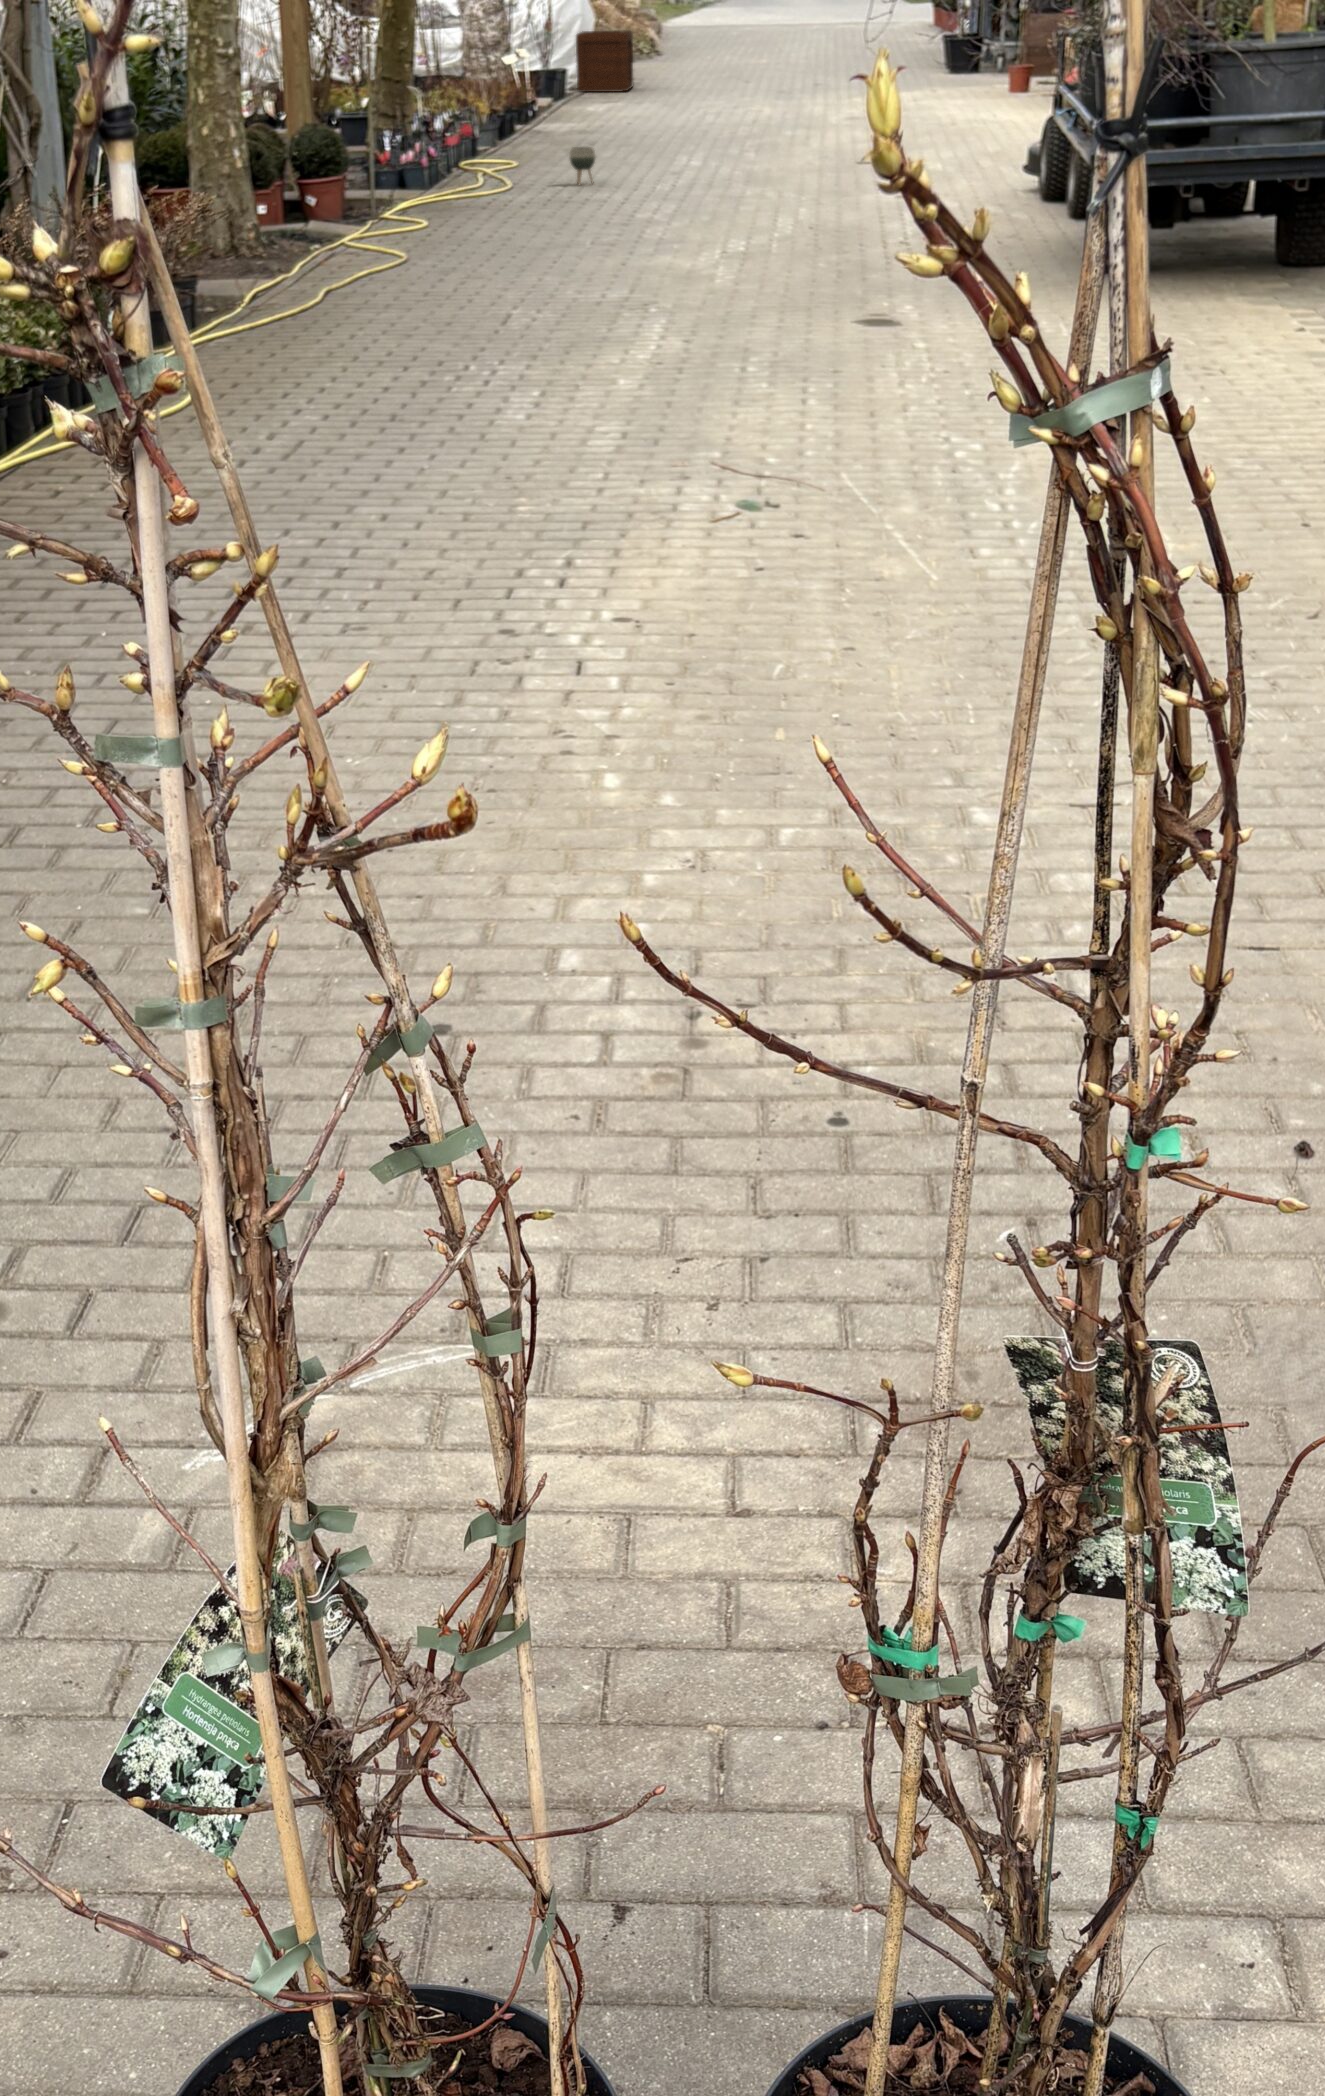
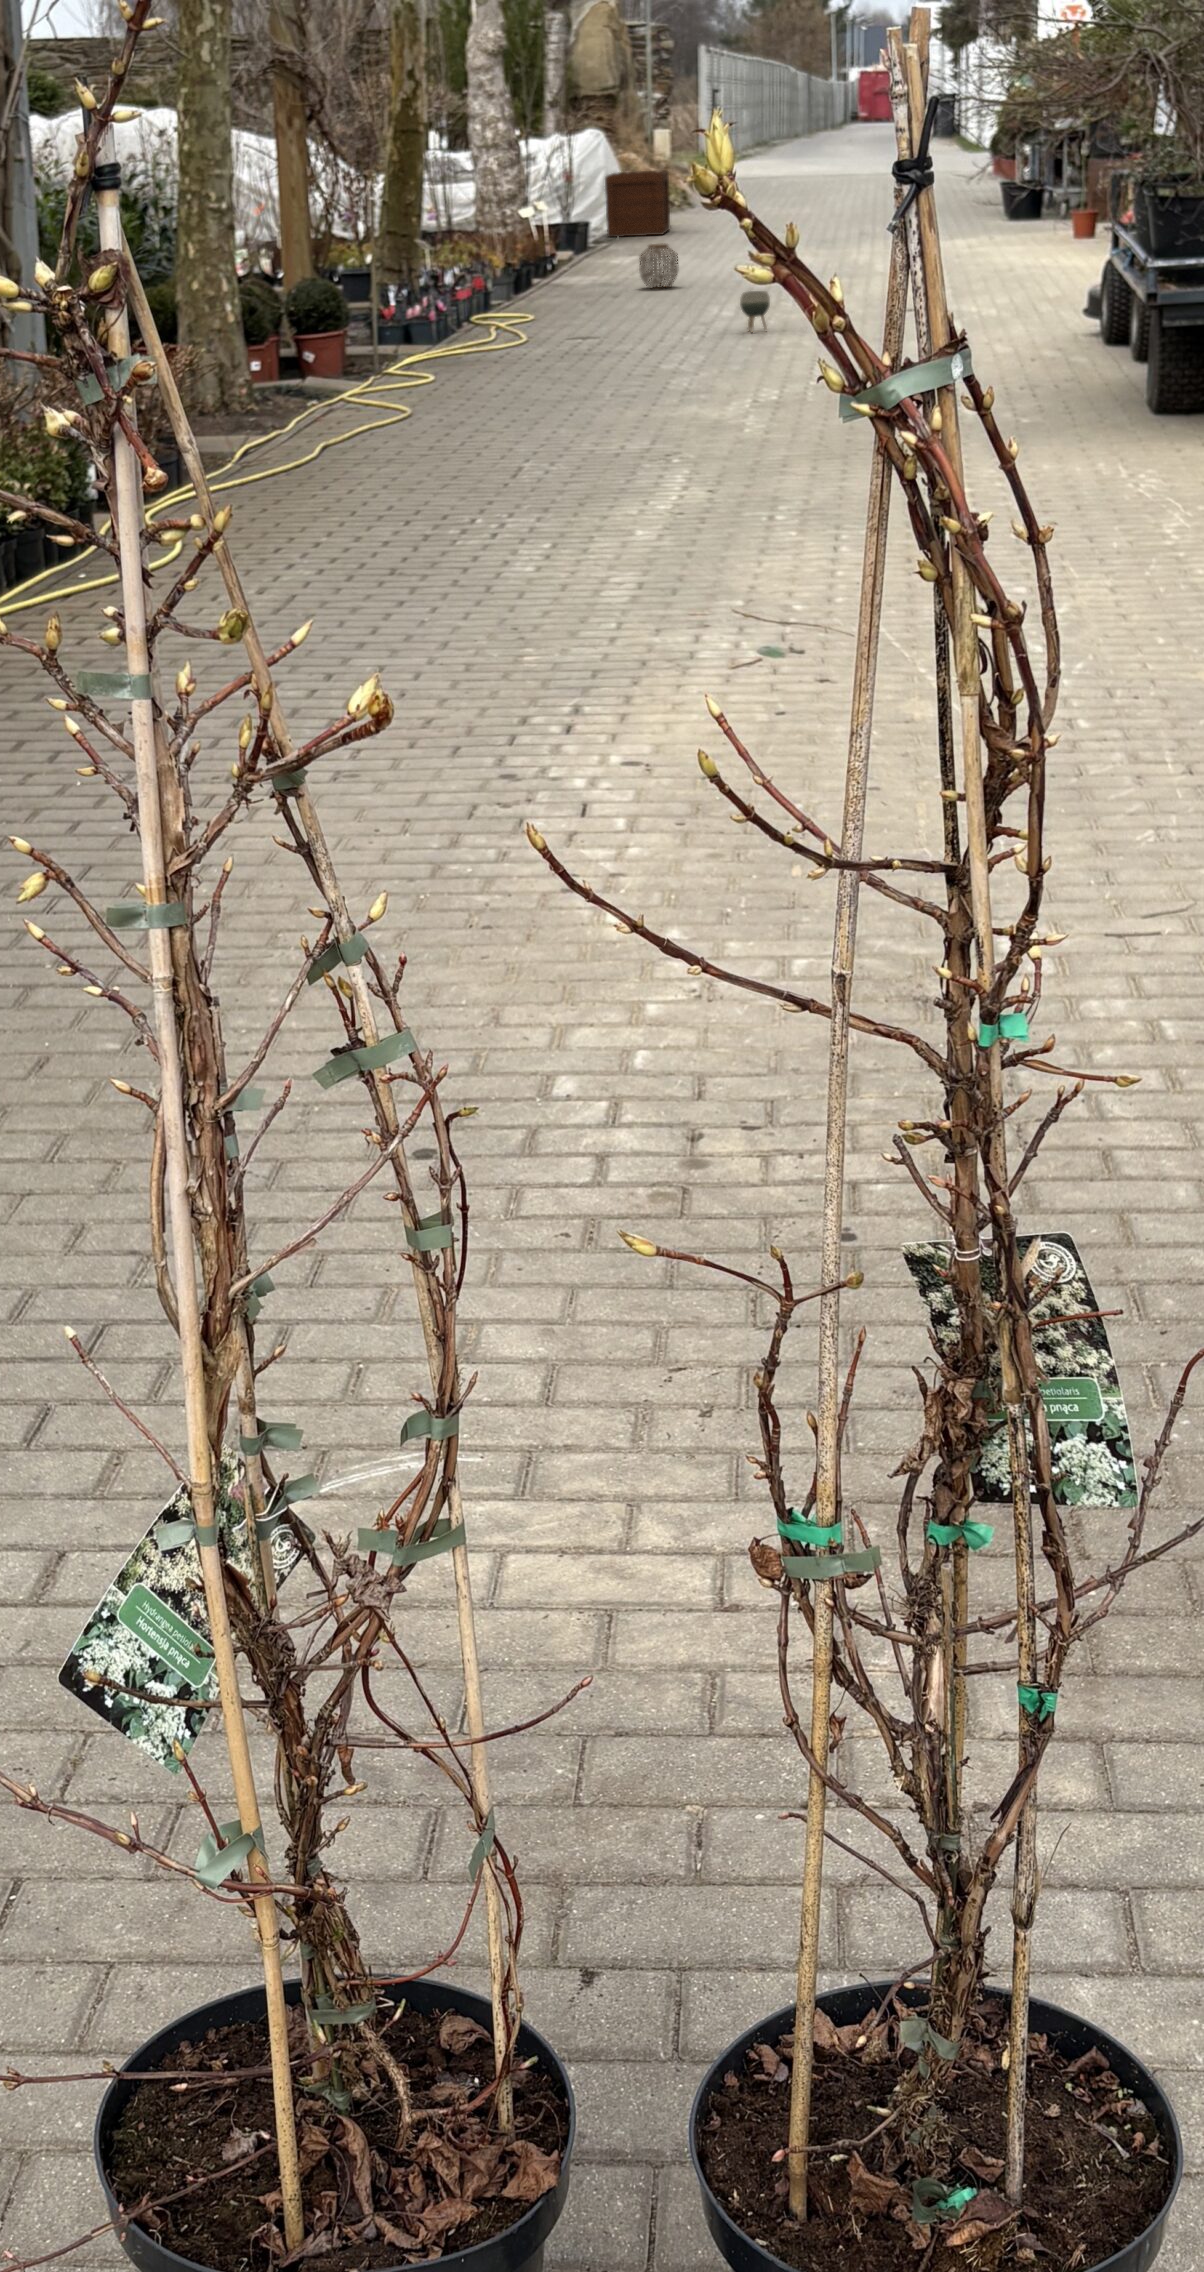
woven basket: none [608,102,643,144] -> present [639,243,678,289]
planter: present [569,147,595,184] -> present [740,291,770,332]

